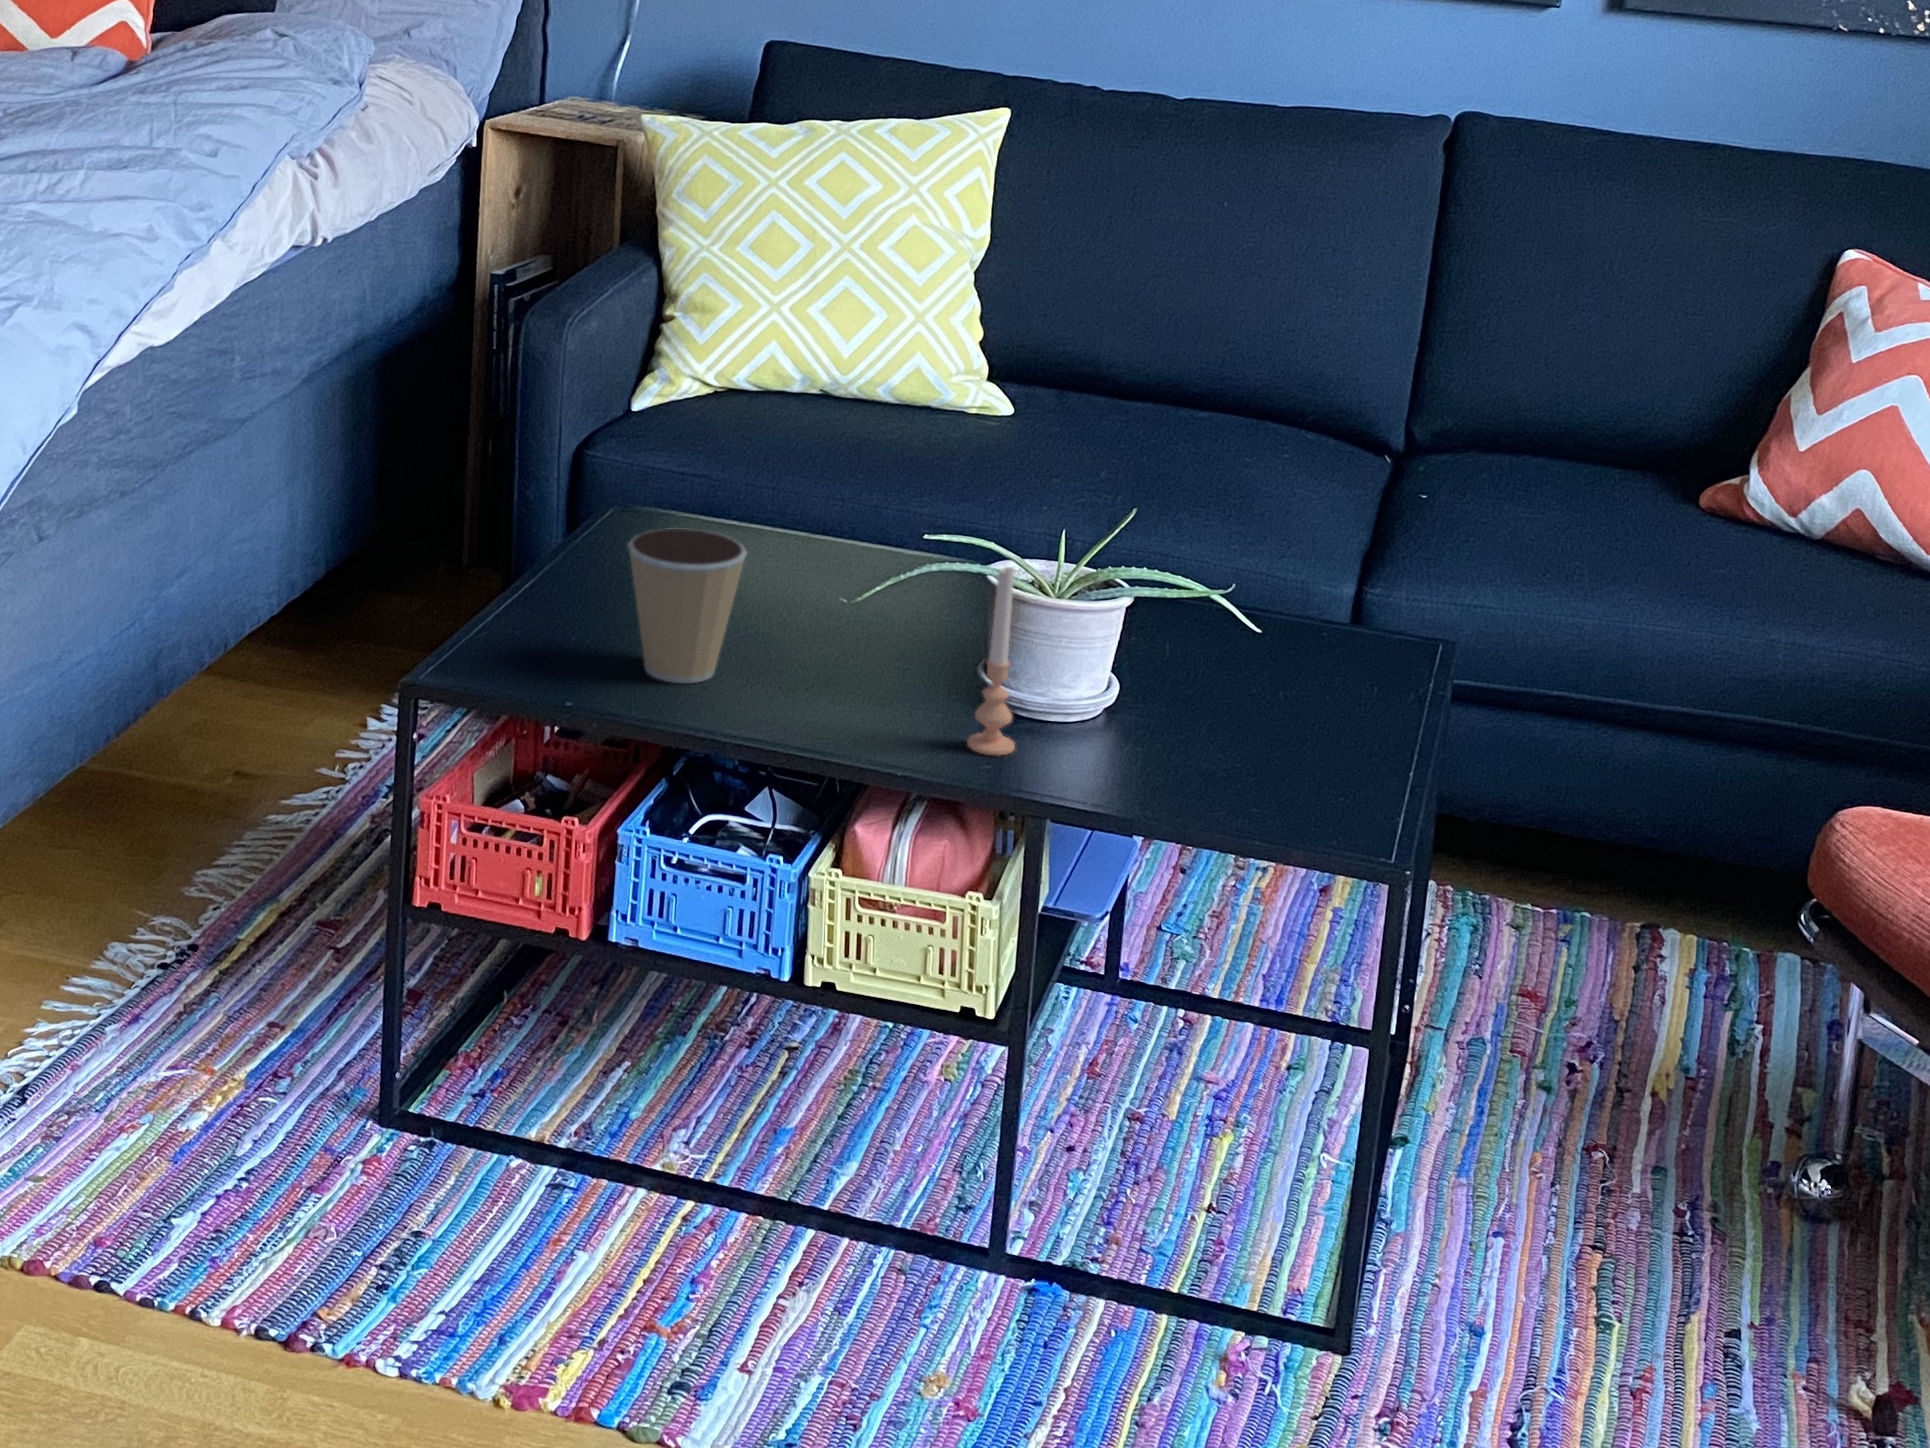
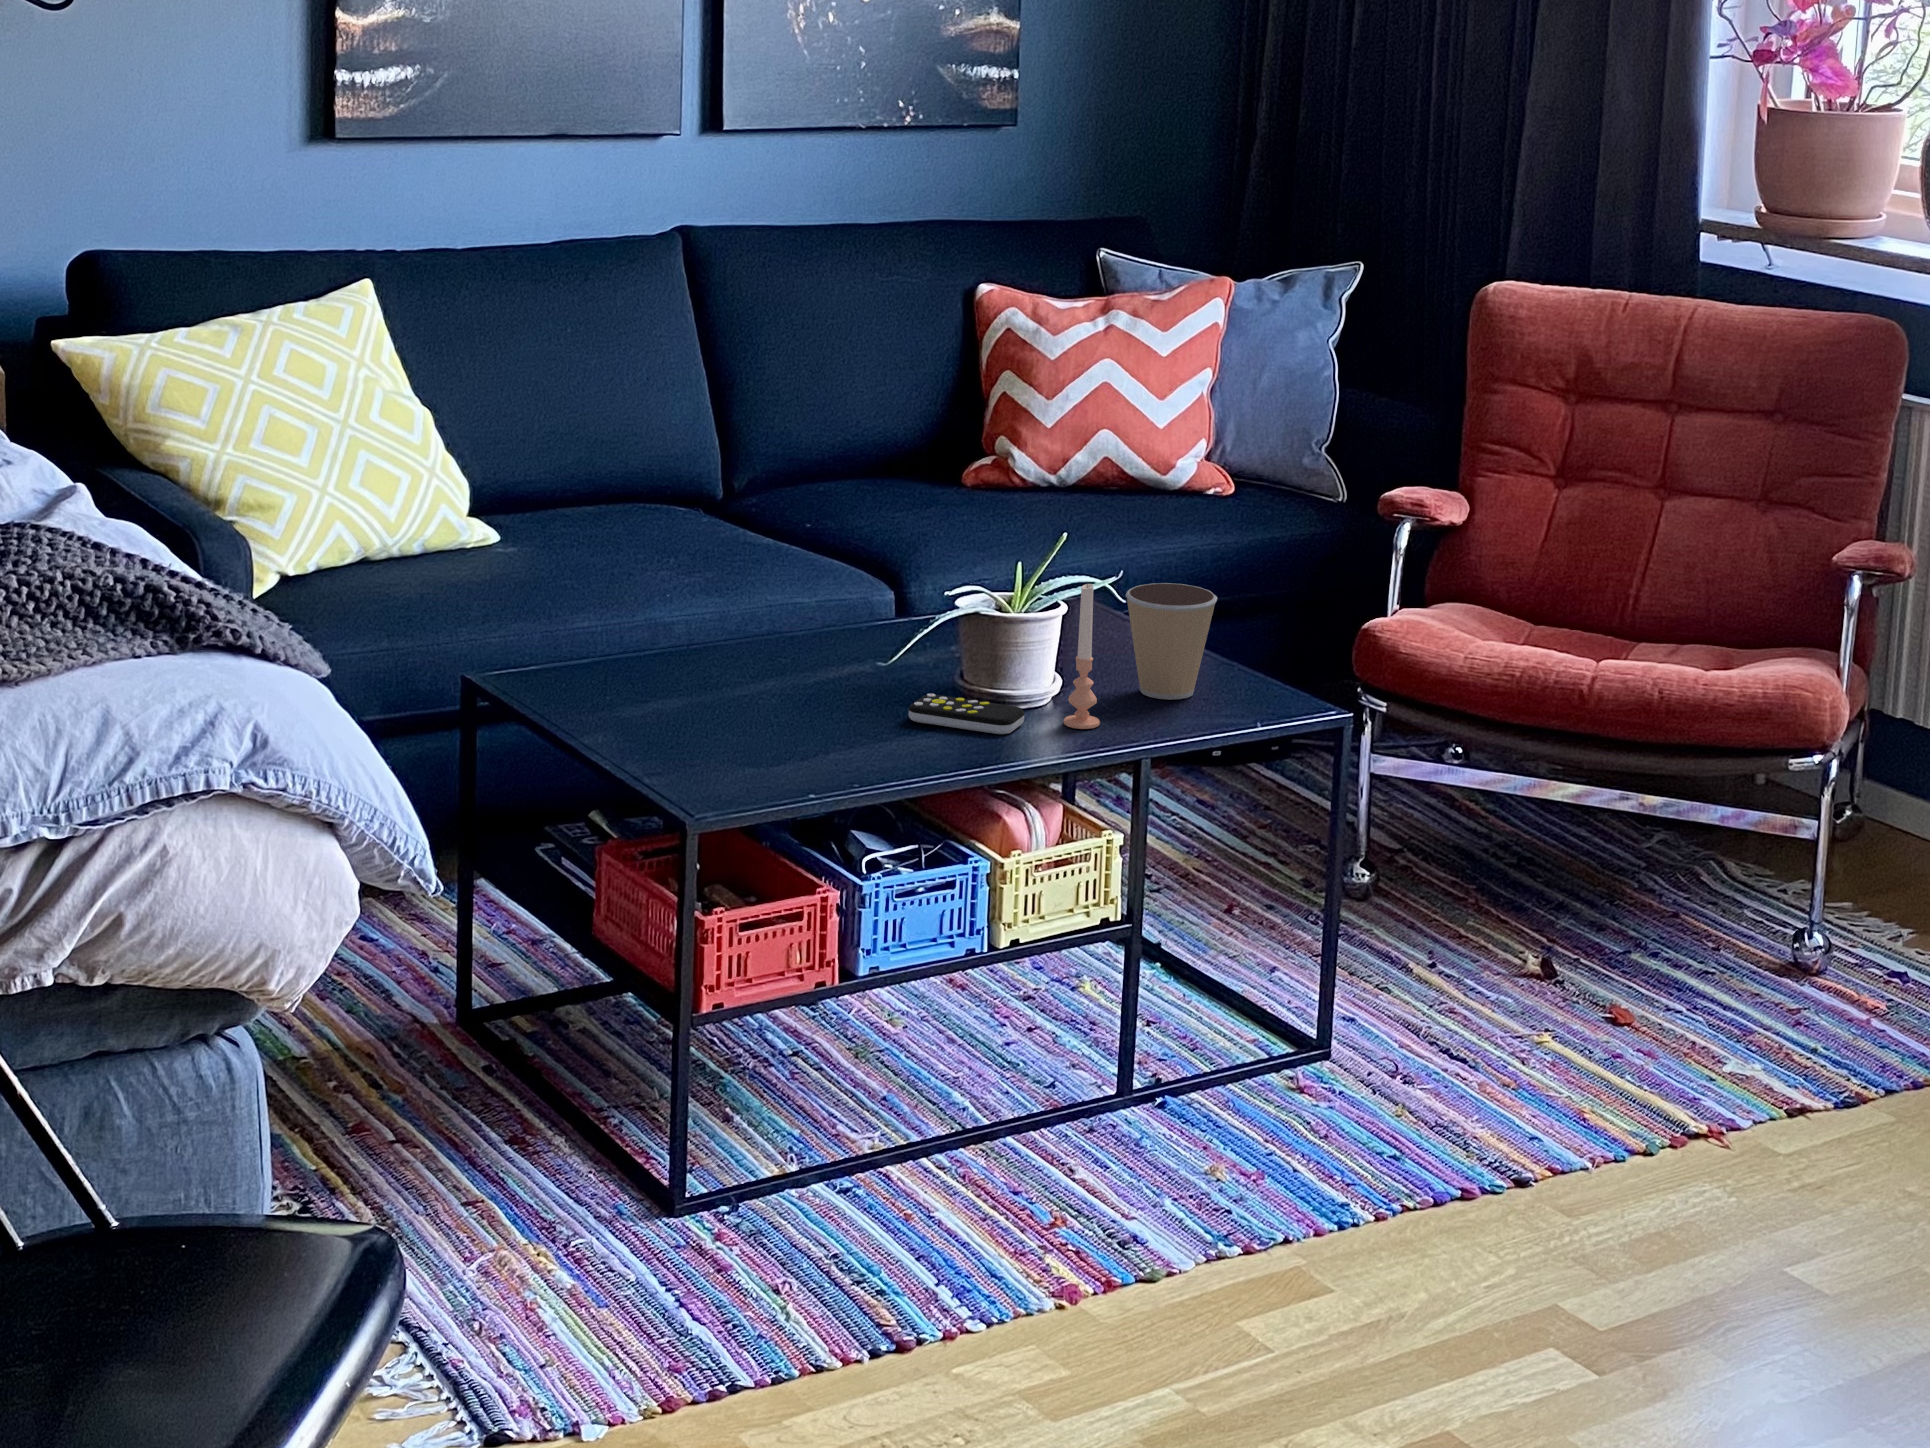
coffee cup: present [628,528,747,683] -> present [1125,583,1217,700]
remote control: none [832,656,940,726] -> present [909,694,1024,734]

